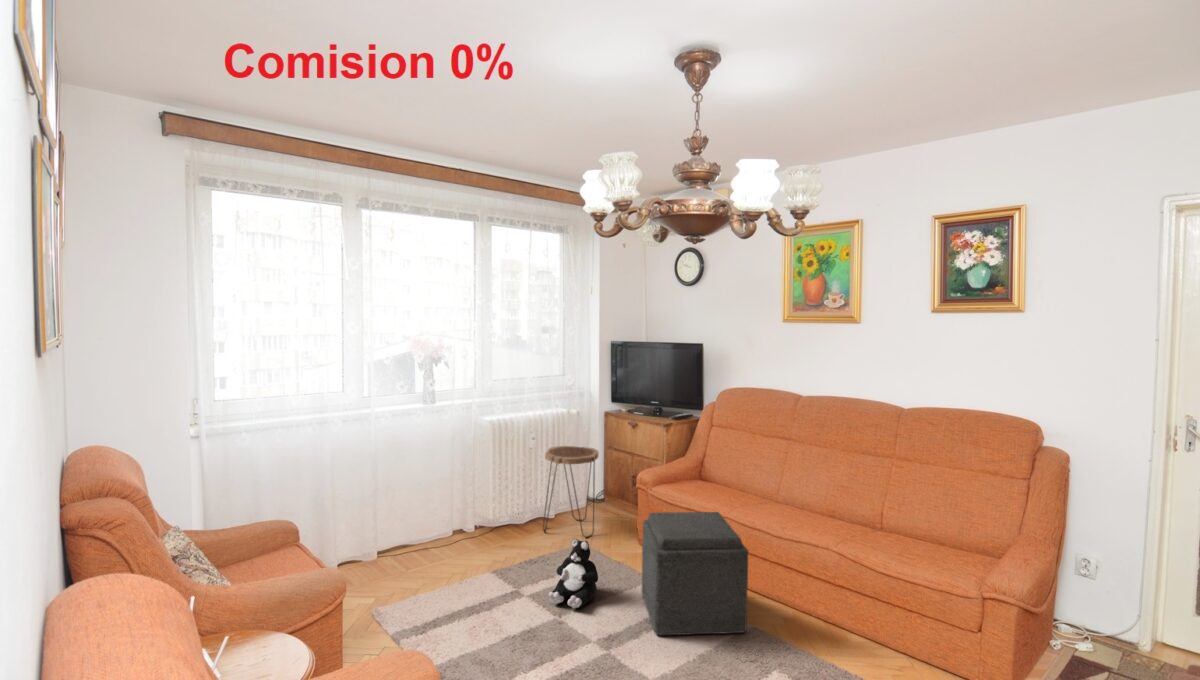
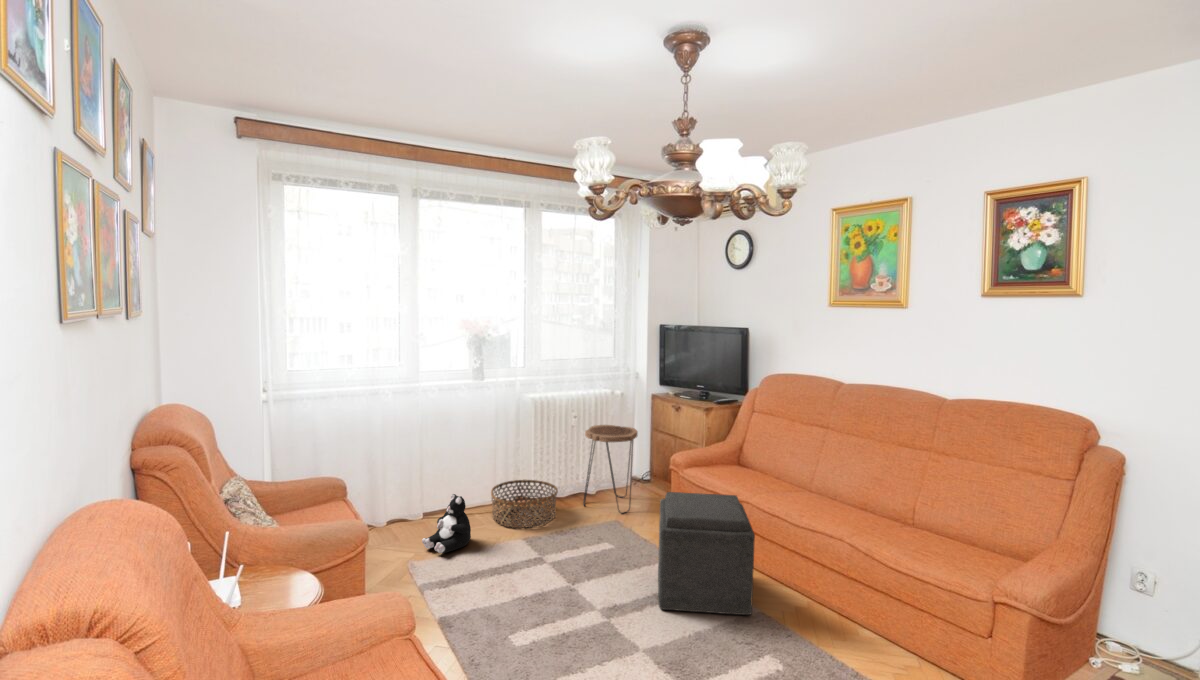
basket: none [449,508,521,562] -> present [491,480,558,528]
plush toy: present [549,539,598,608] -> present [422,494,471,553]

